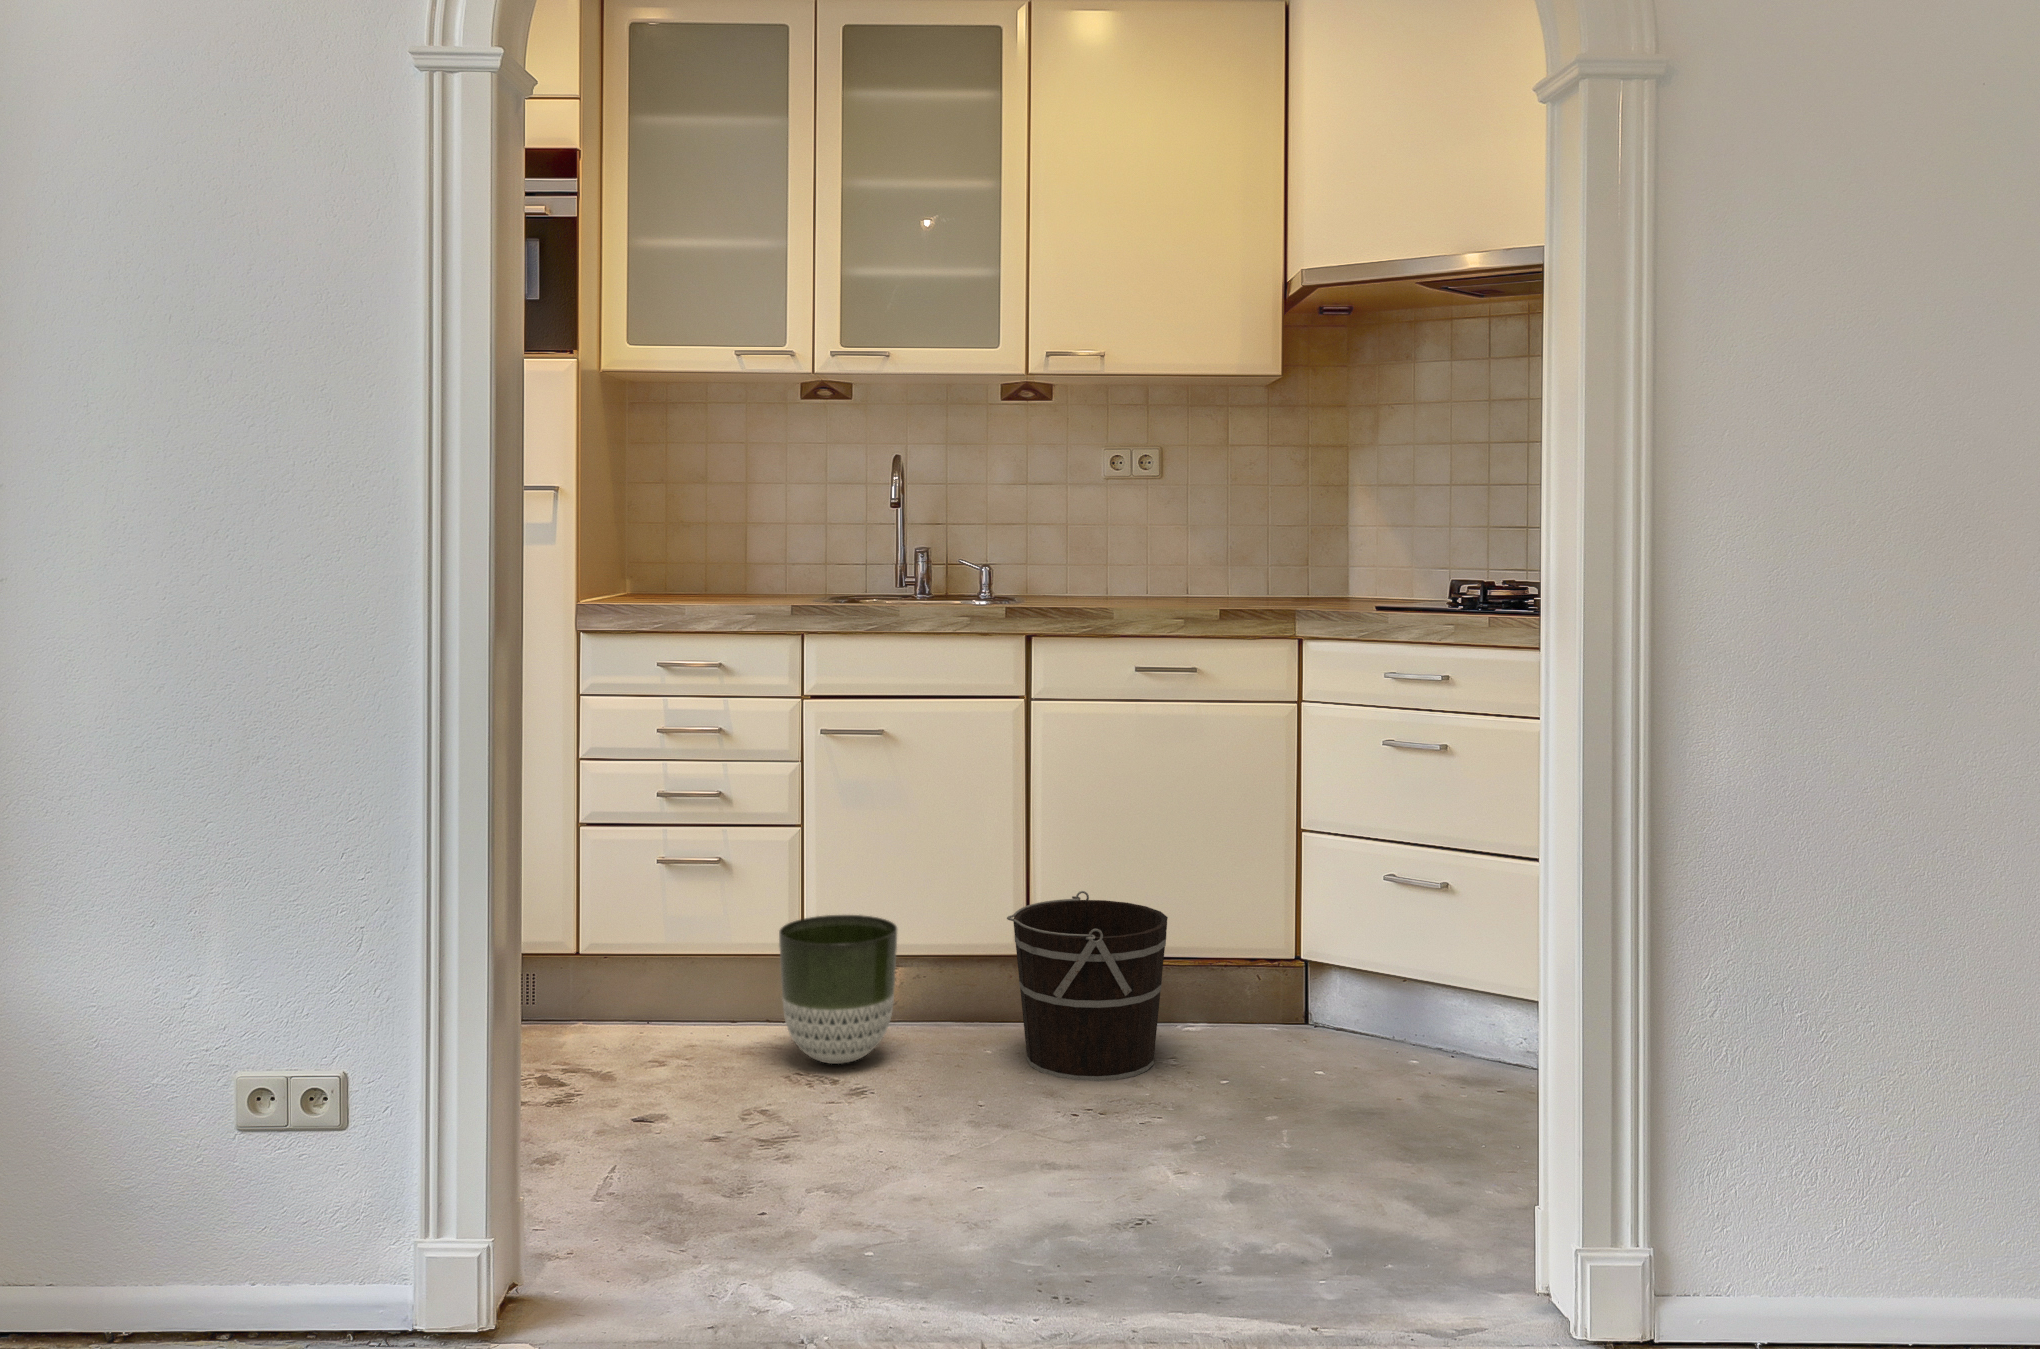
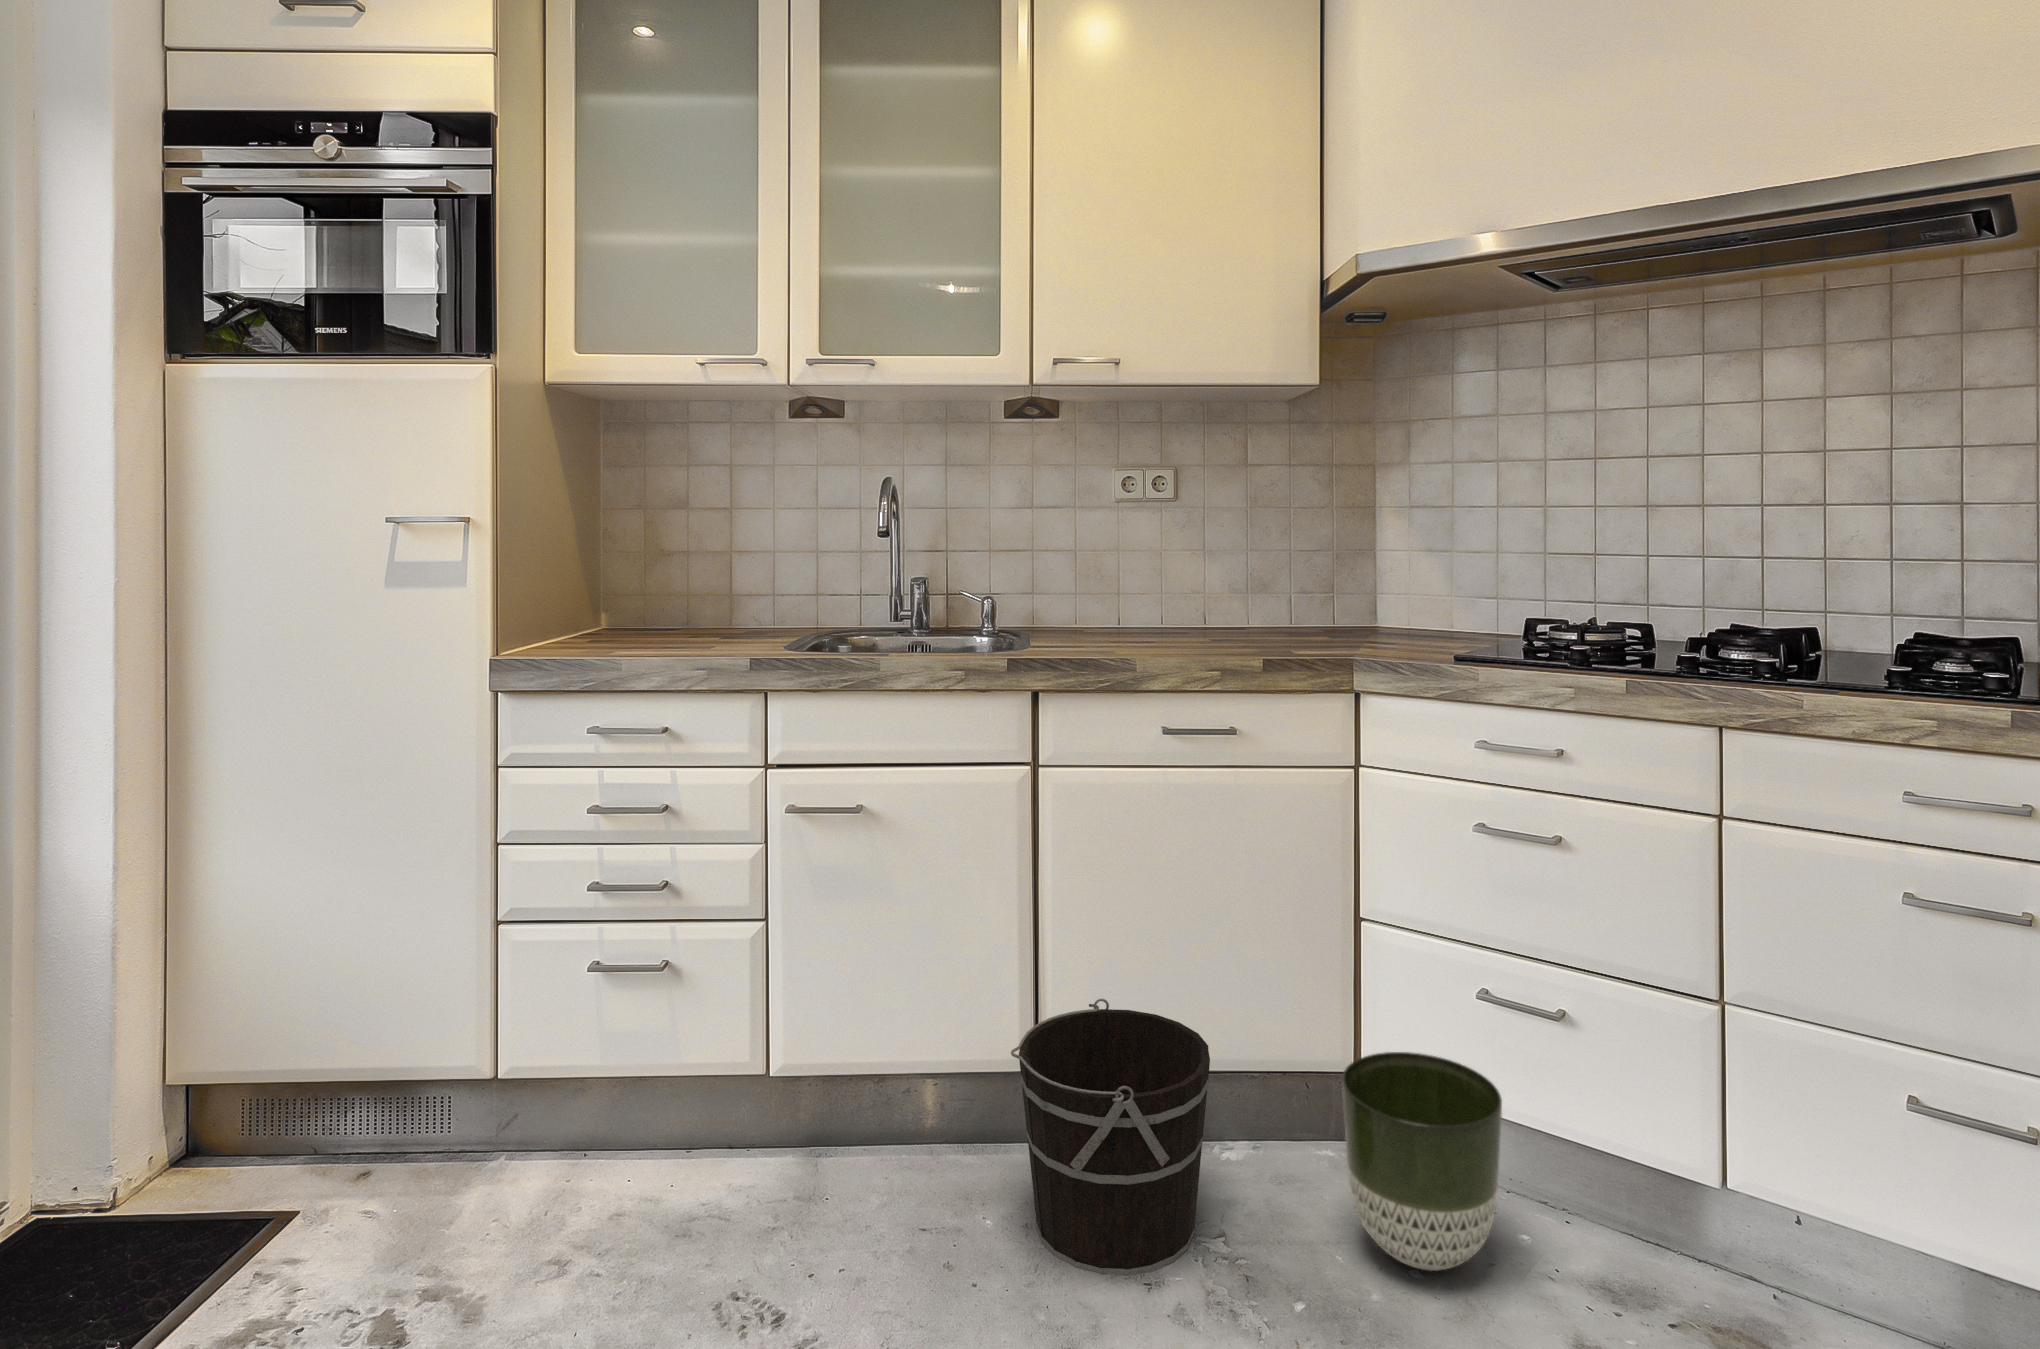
planter: present [779,915,897,1064] -> present [1342,1052,1502,1271]

